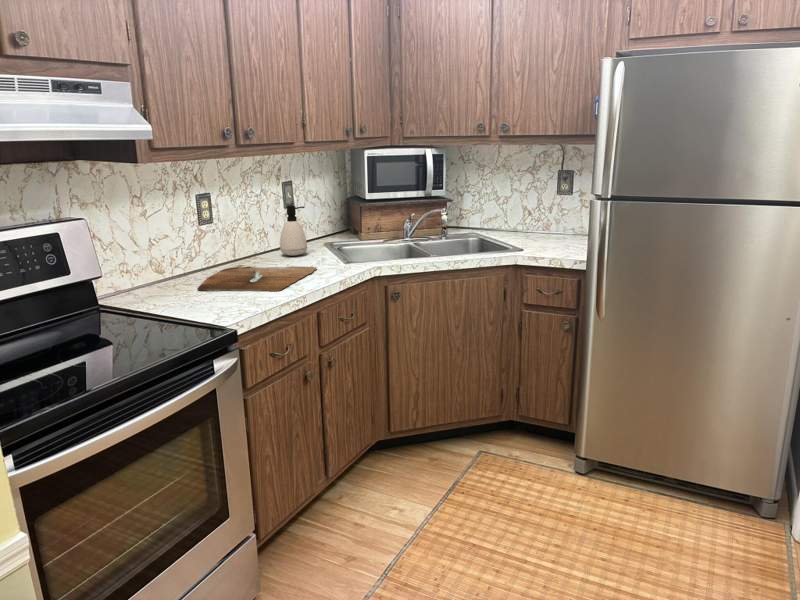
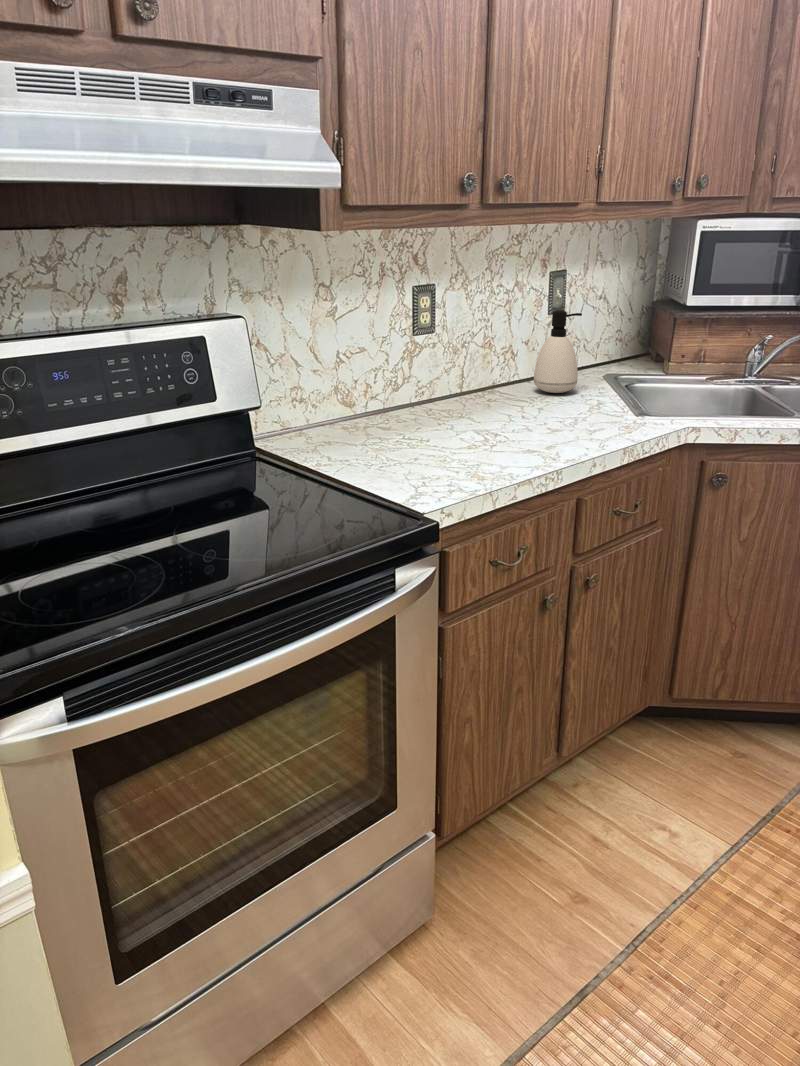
cutting board: present [197,265,317,291] -> none [395,402,590,455]

